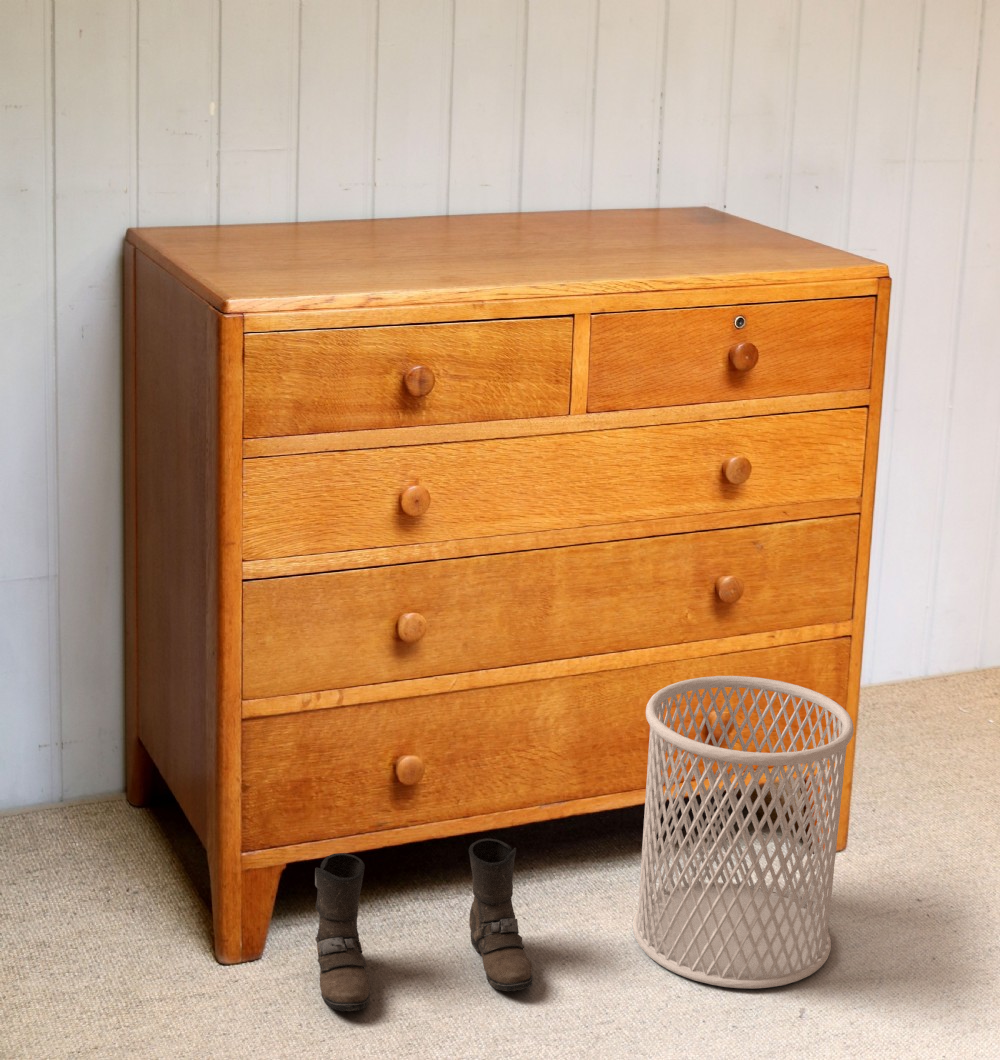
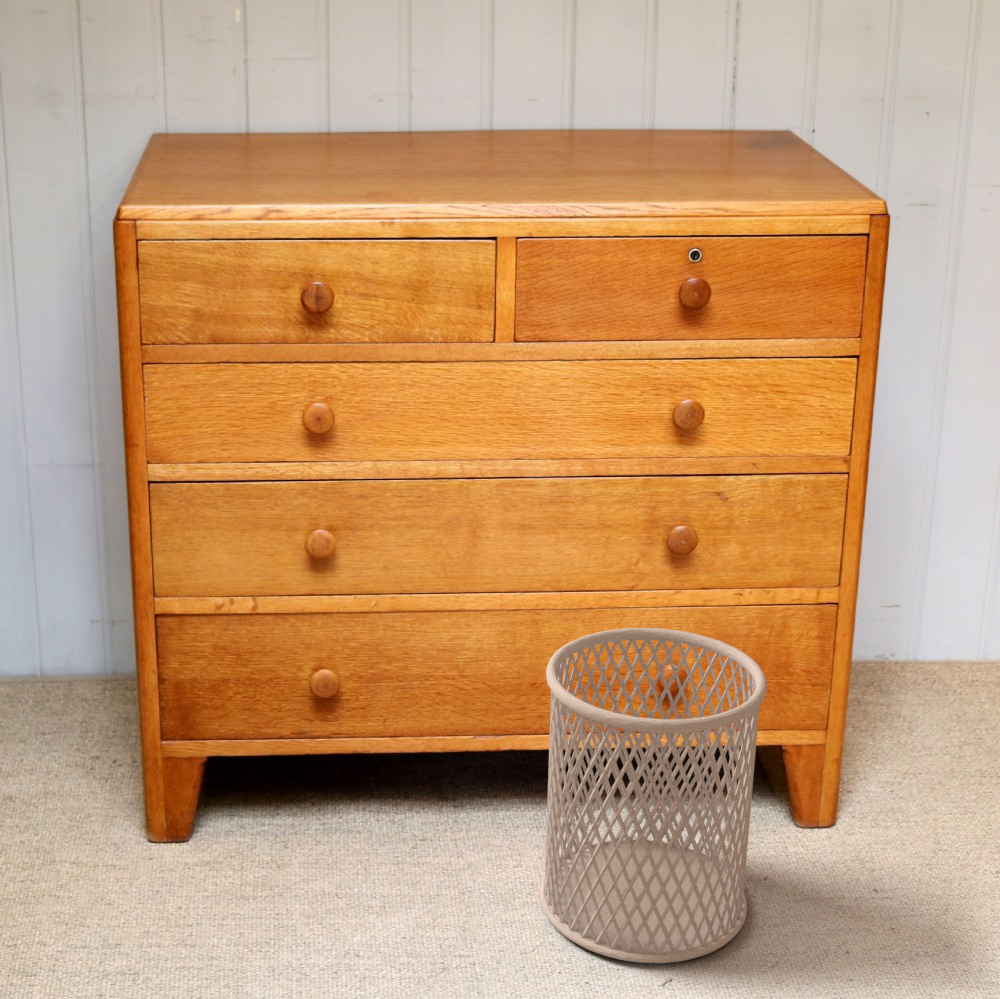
boots: present [315,838,533,1011] -> none [201,755,415,918]

